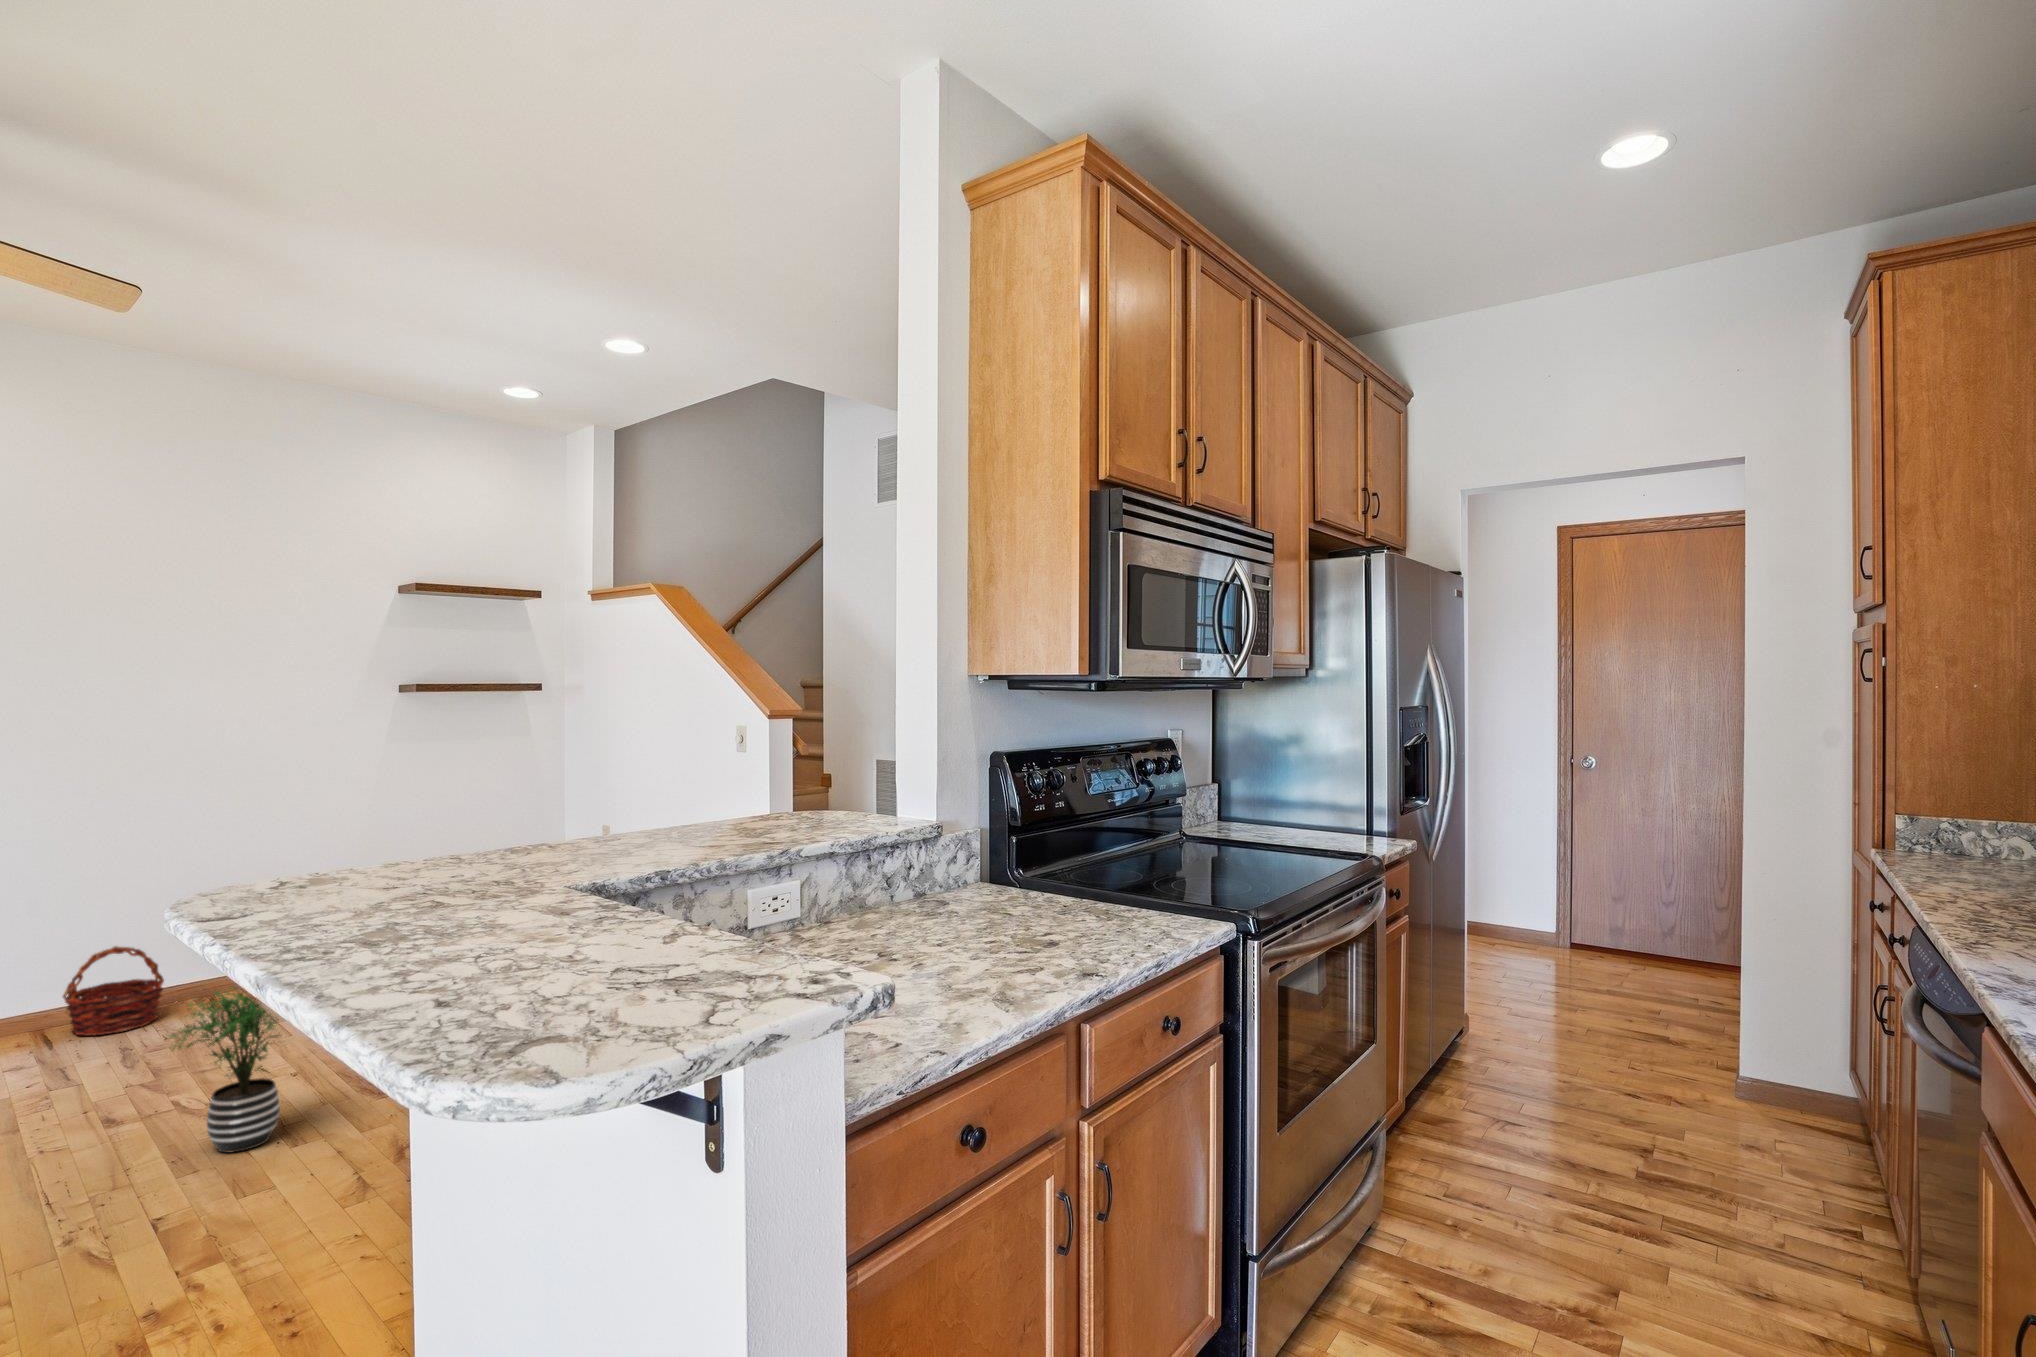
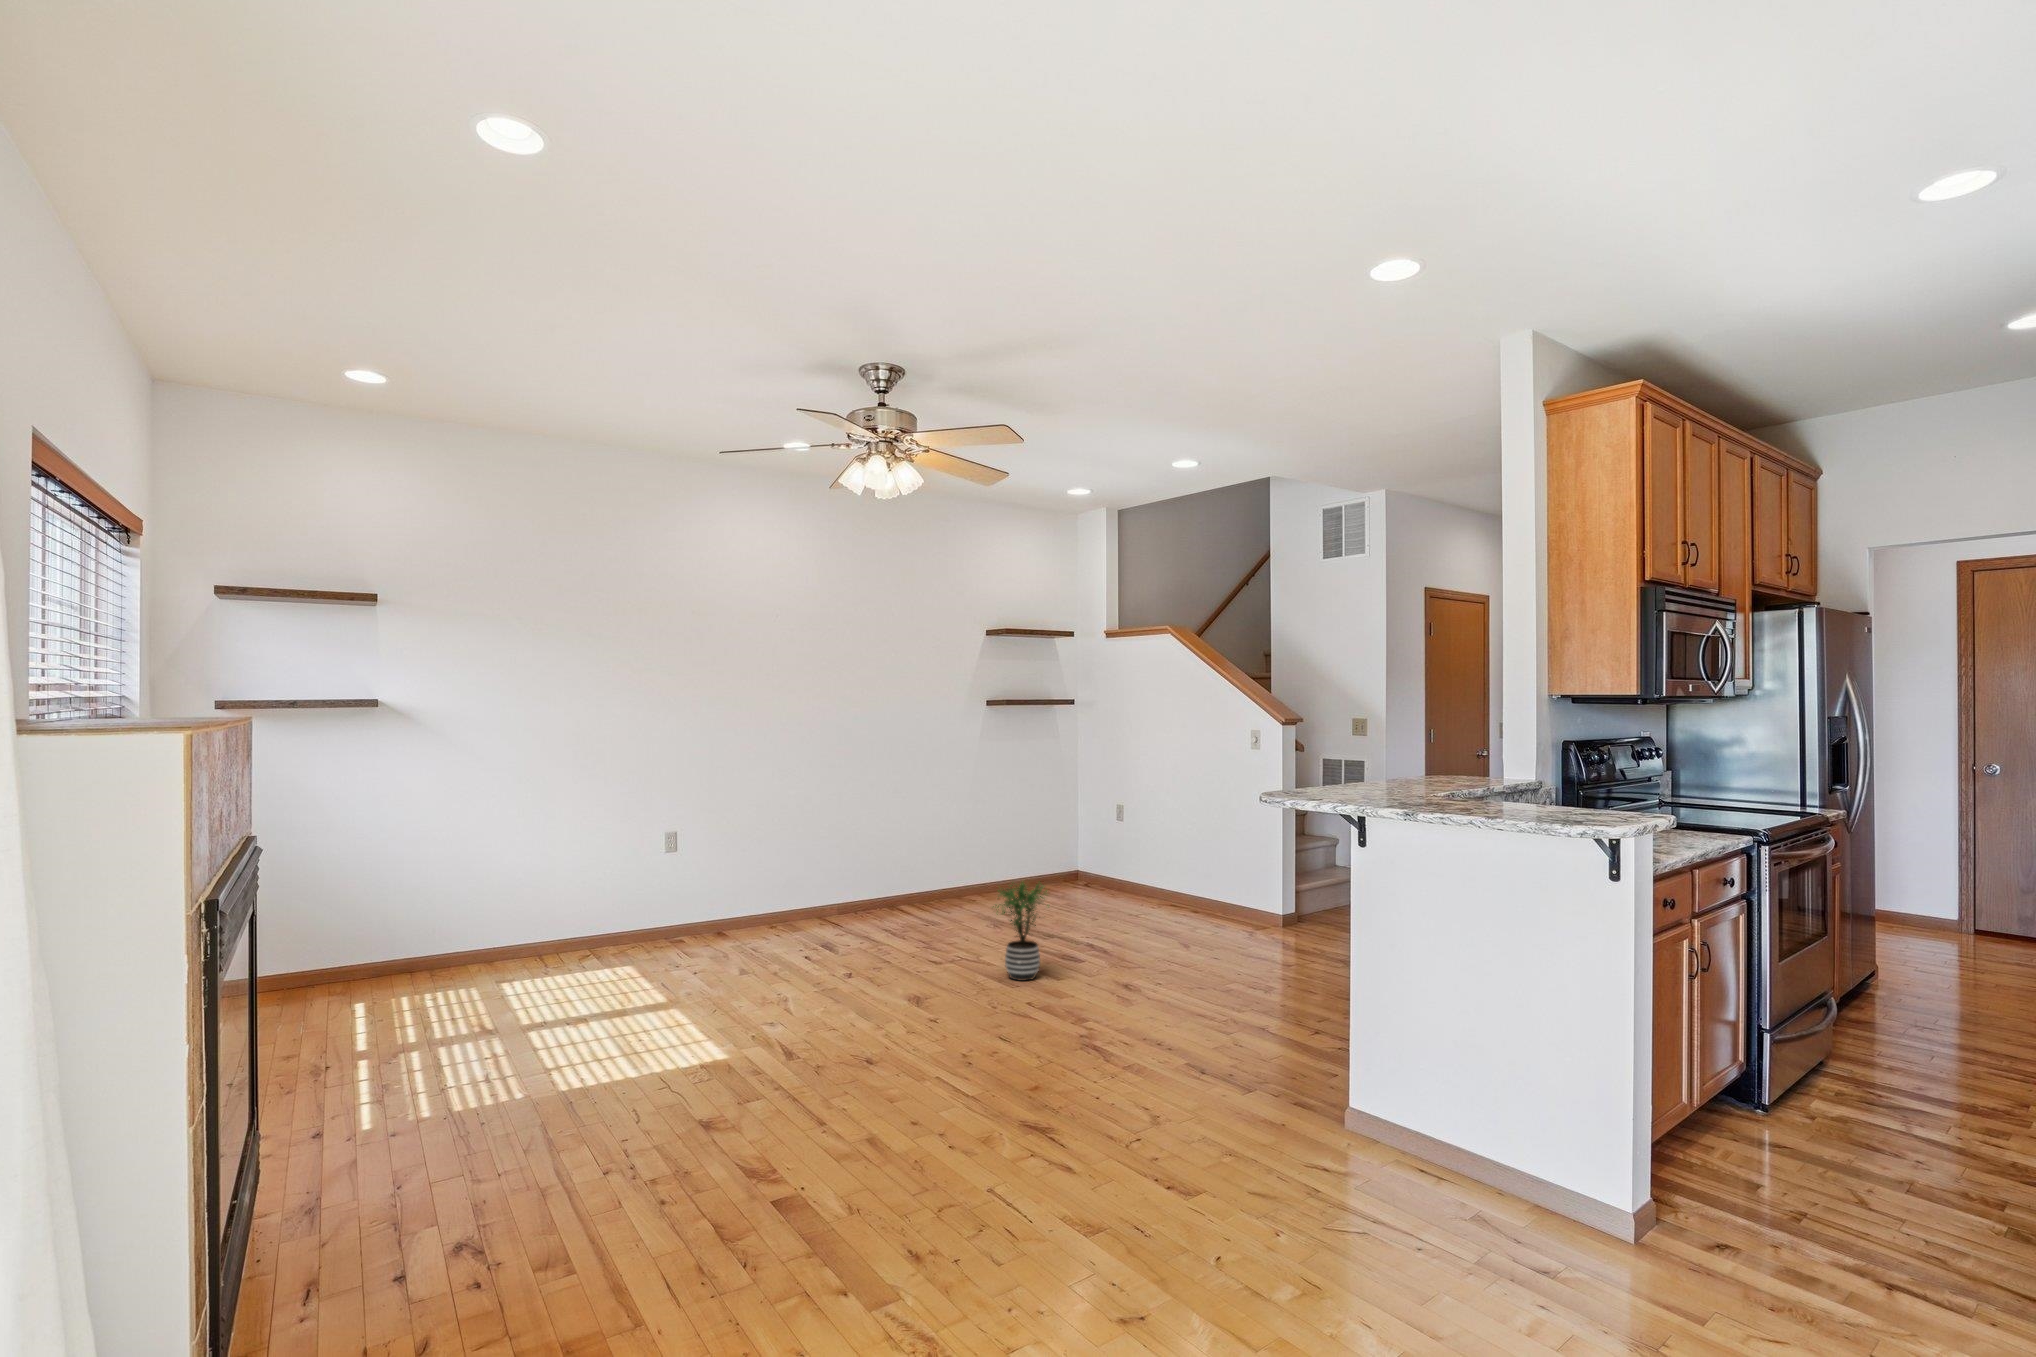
basket: present [63,946,164,1036] -> none [830,869,880,924]

